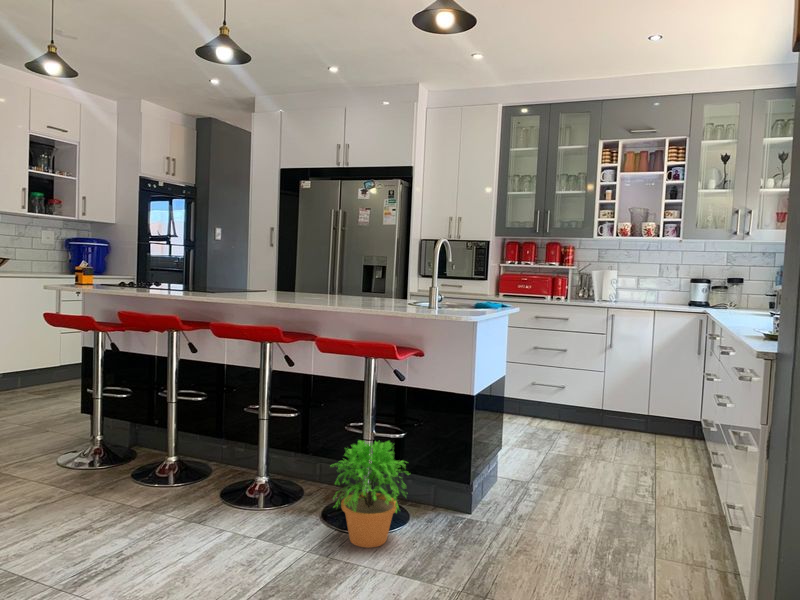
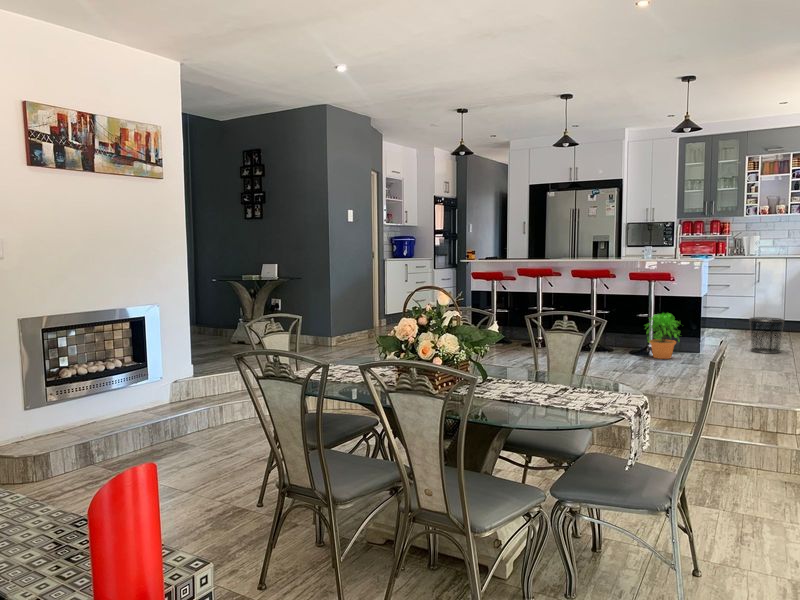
waste bin: none [563,441,629,527] -> present [749,317,784,354]

